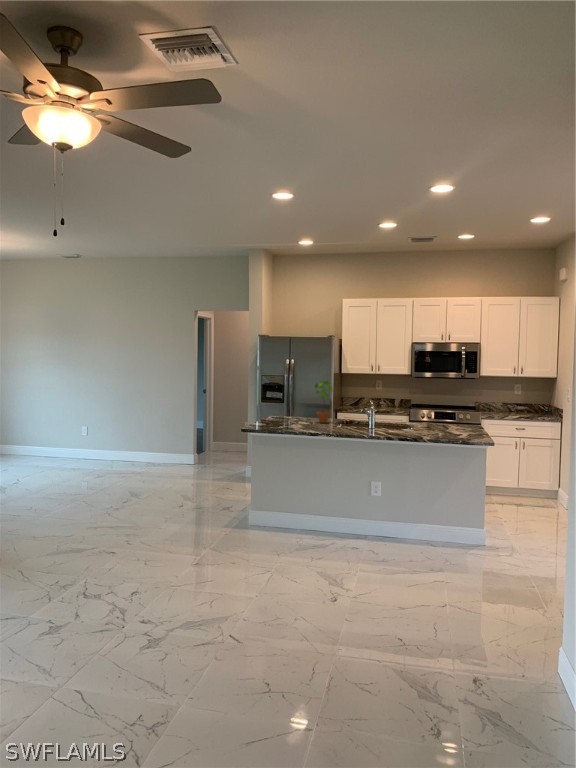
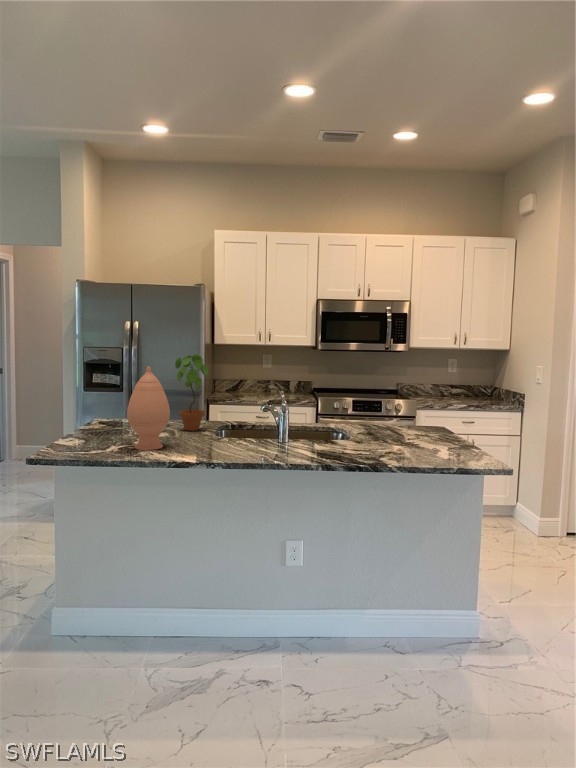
vase: none [290,386,311,428] -> present [127,366,170,450]

